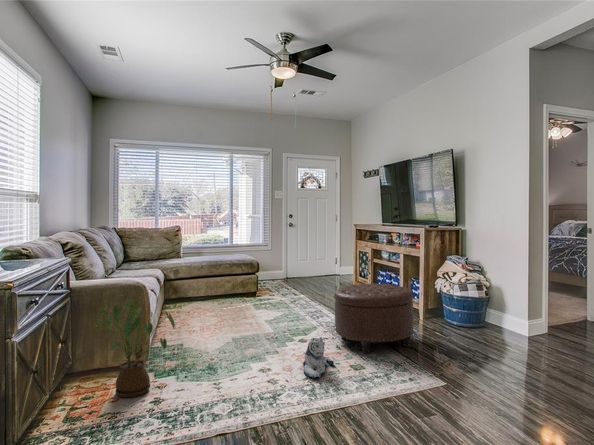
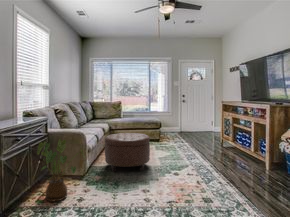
ottoman: present [334,283,414,353] -> present [105,133,150,172]
plush toy: present [303,338,334,378] -> none [168,176,191,206]

